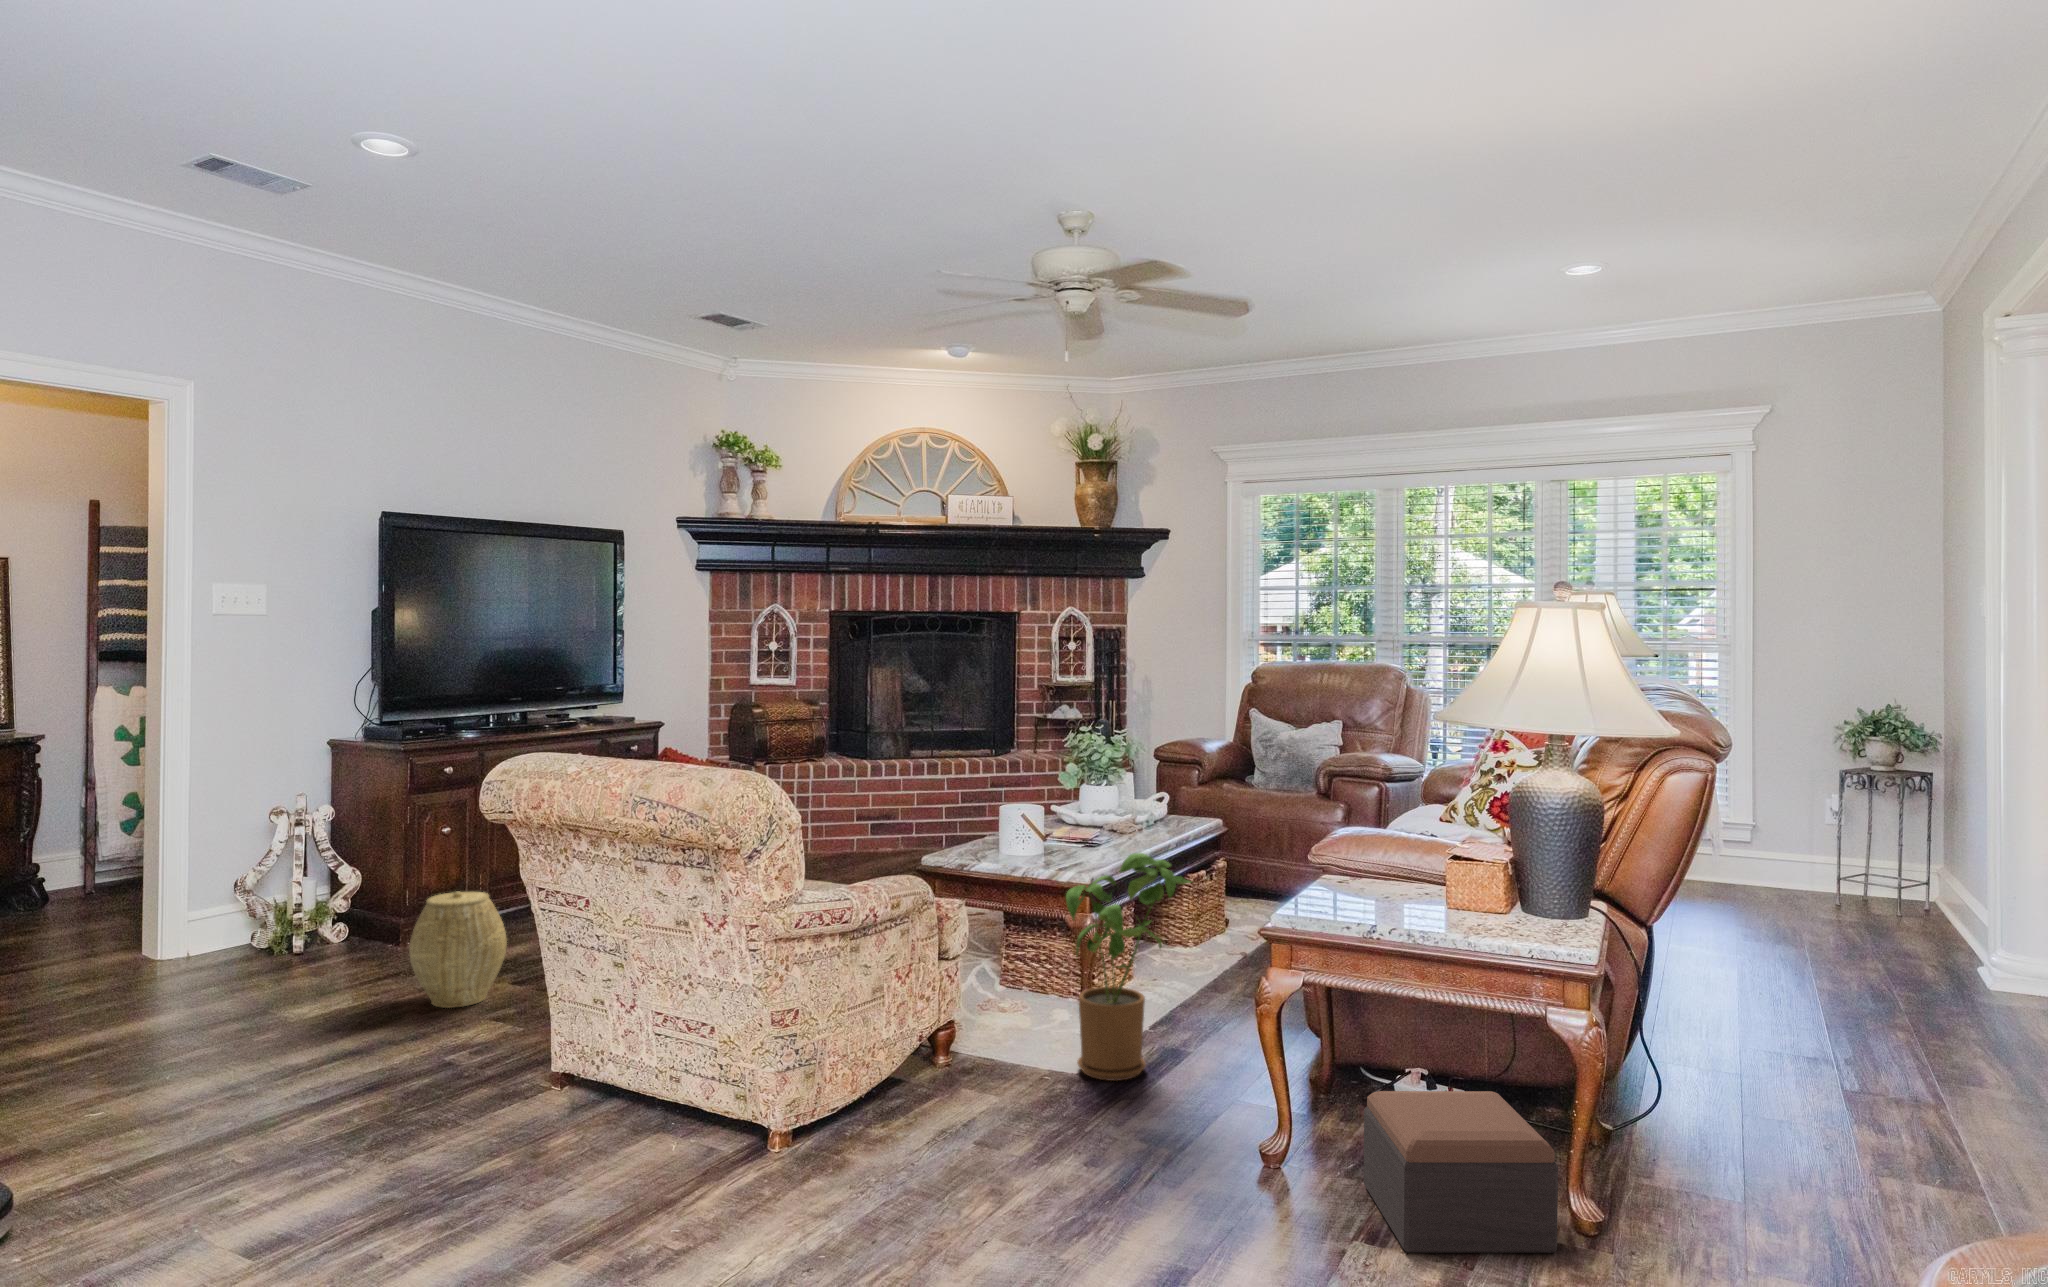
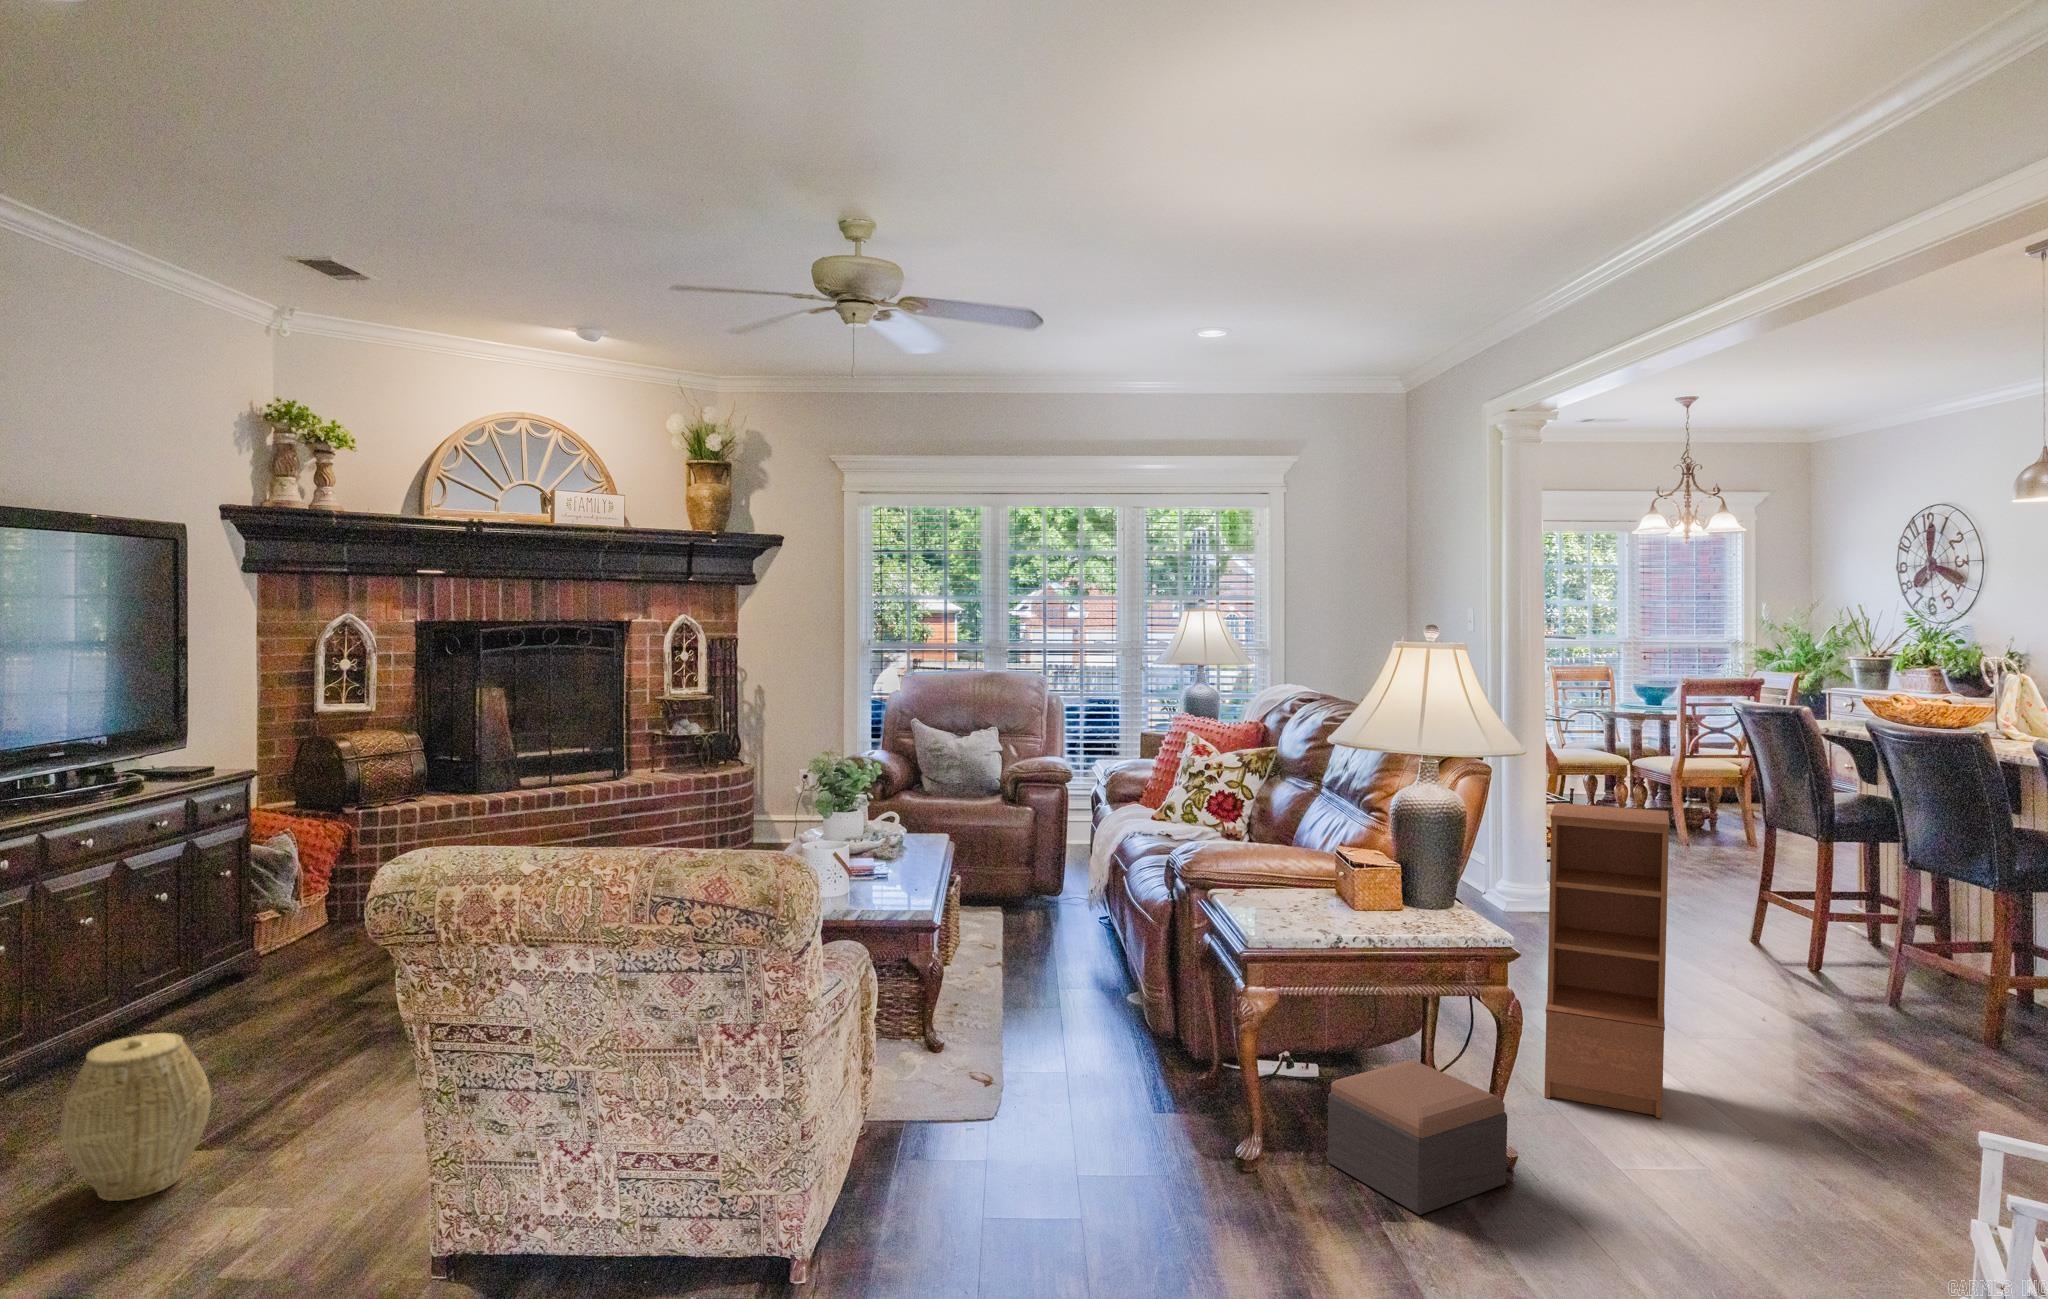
bookcase: none [1737,813,1953,1245] -> present [1544,803,1670,1118]
house plant: present [1066,853,1190,1081] -> none [963,886,1085,1113]

